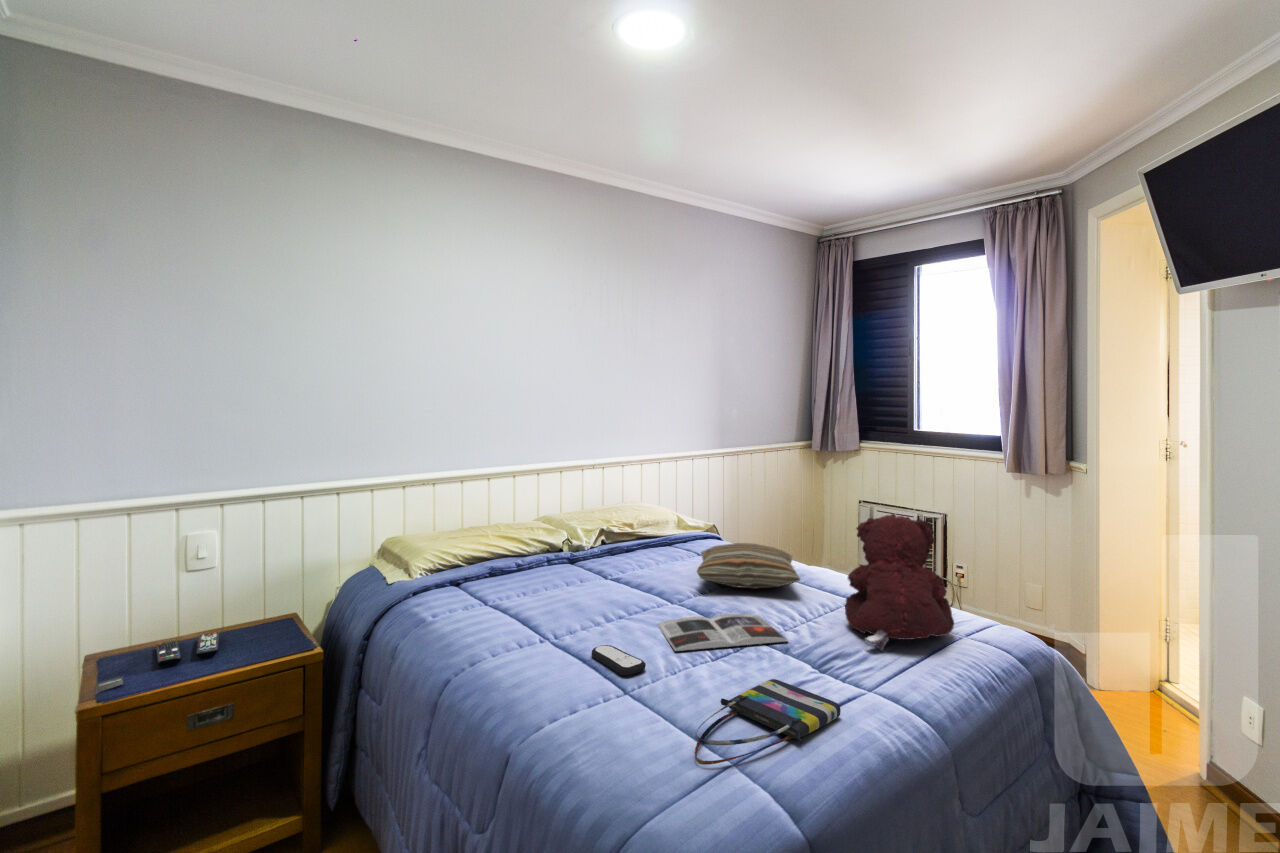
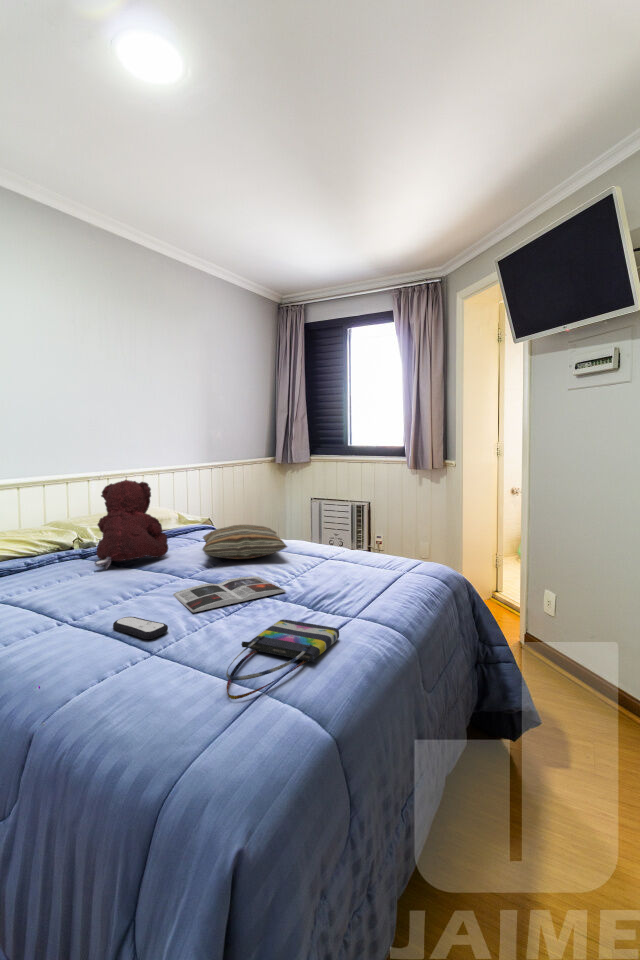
teddy bear: present [845,514,954,651] -> present [95,480,168,569]

